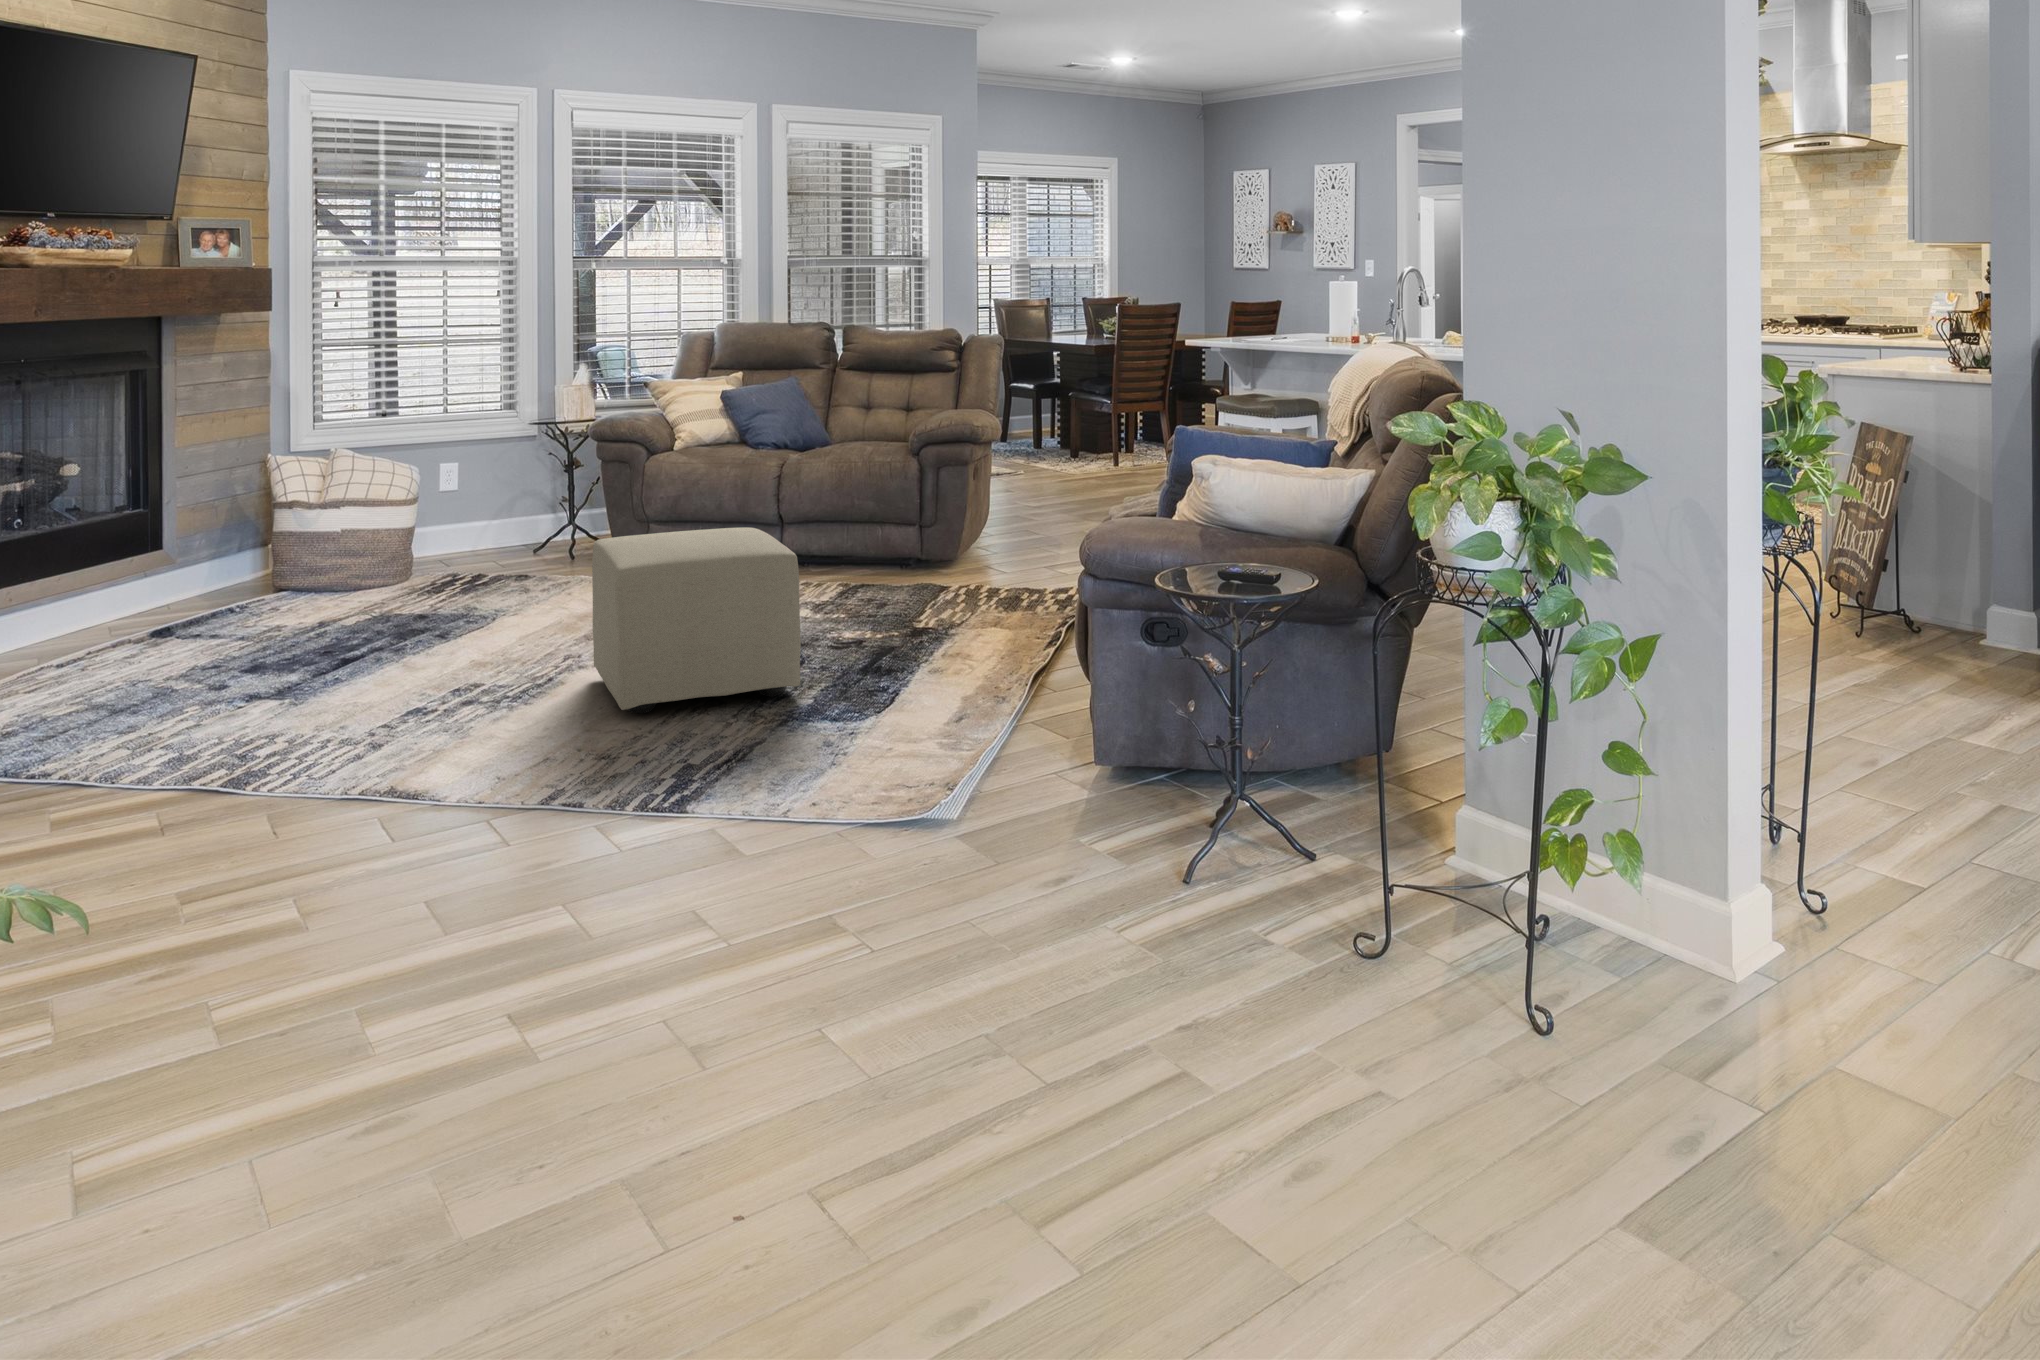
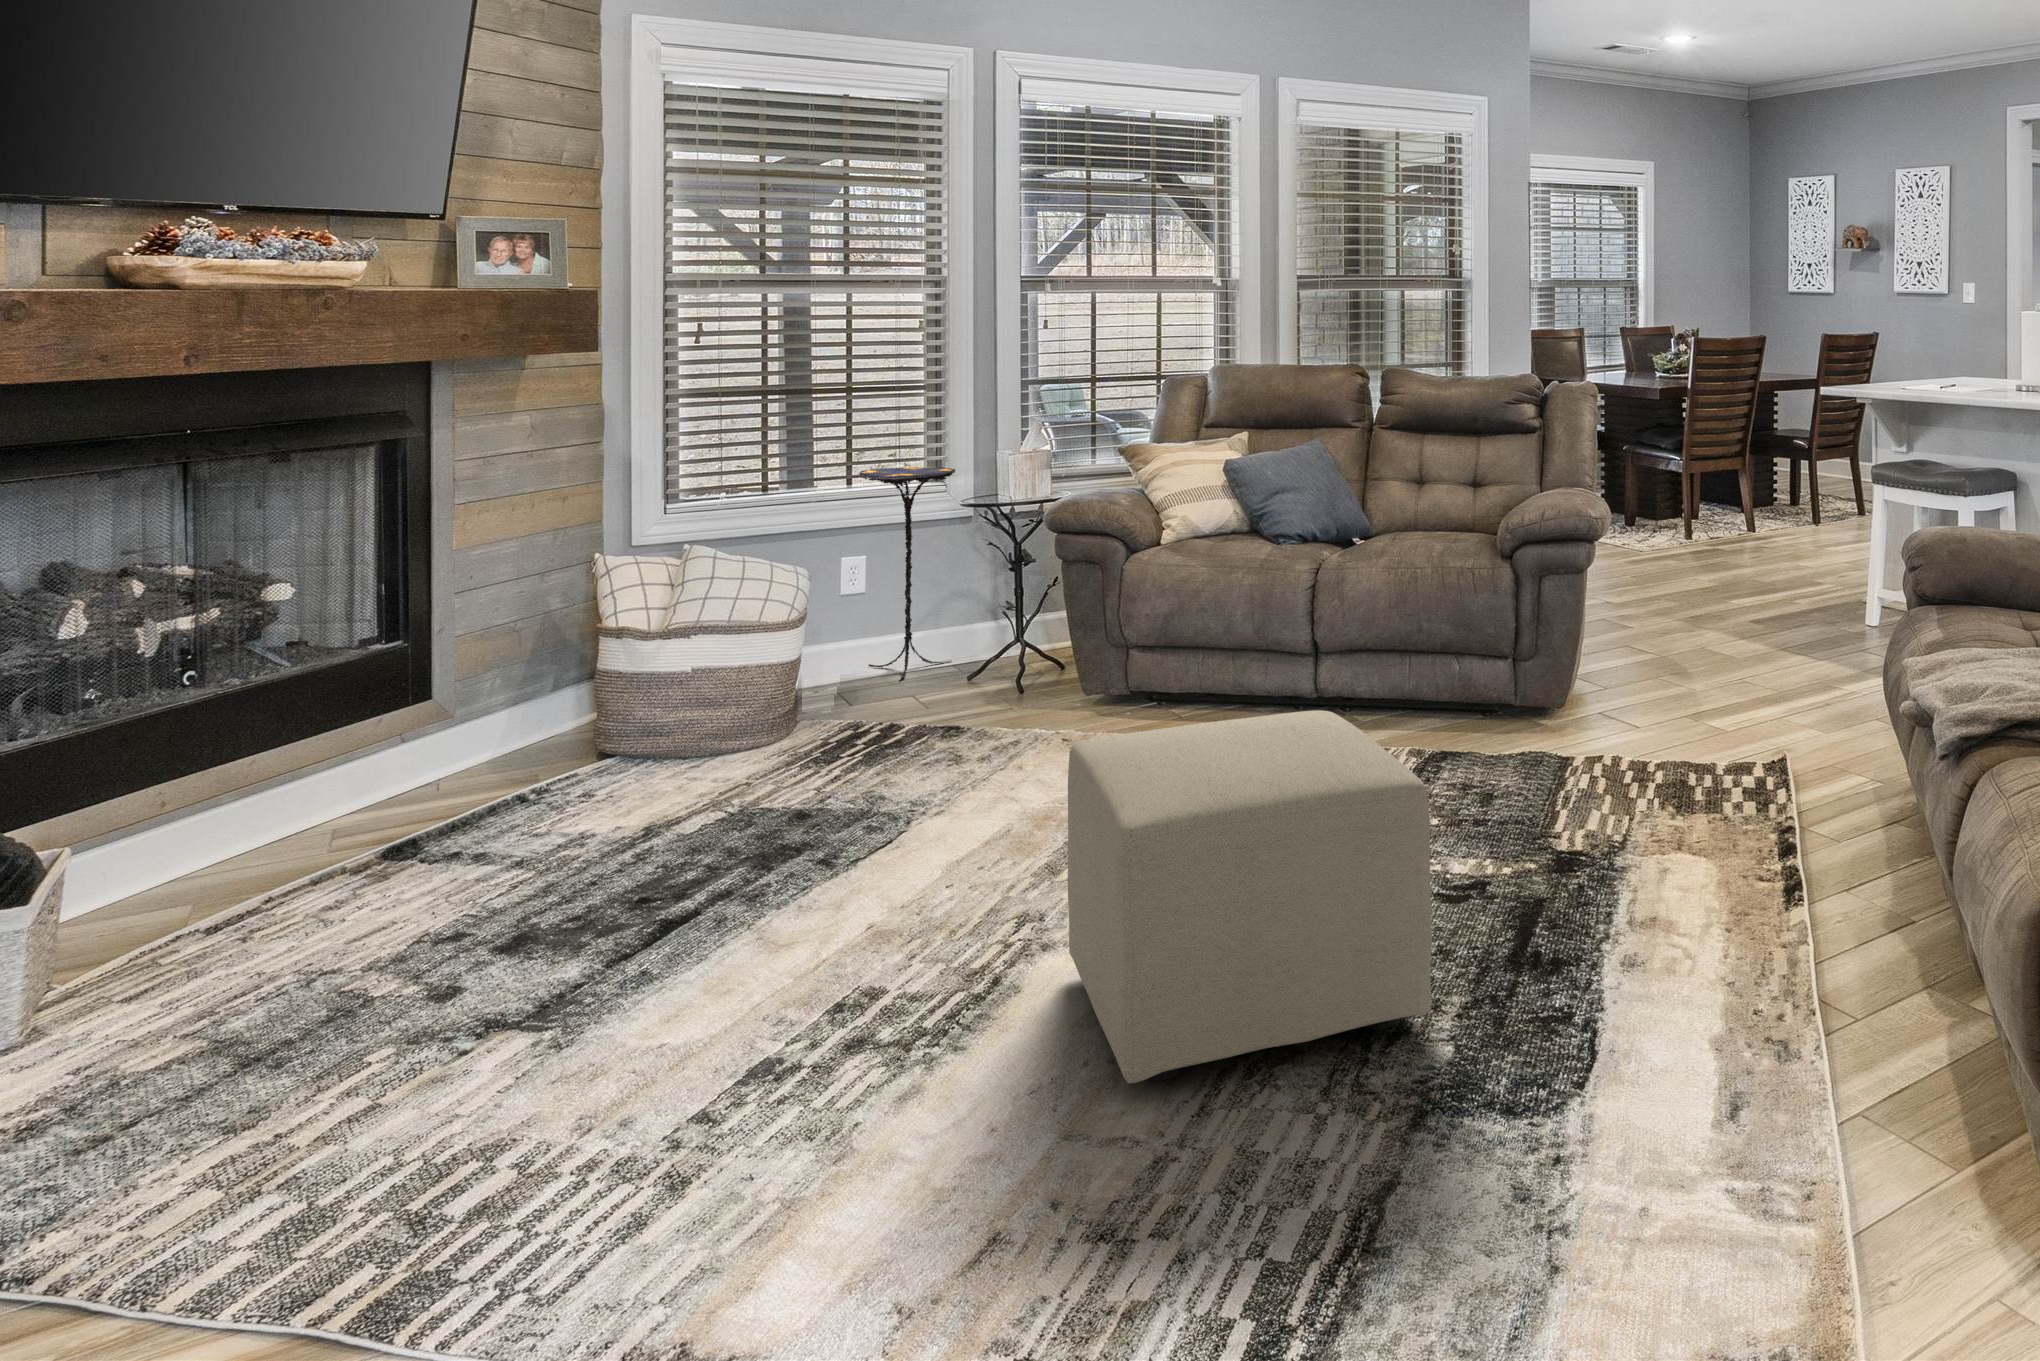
side table: none [454,398,525,548] -> present [859,467,955,677]

